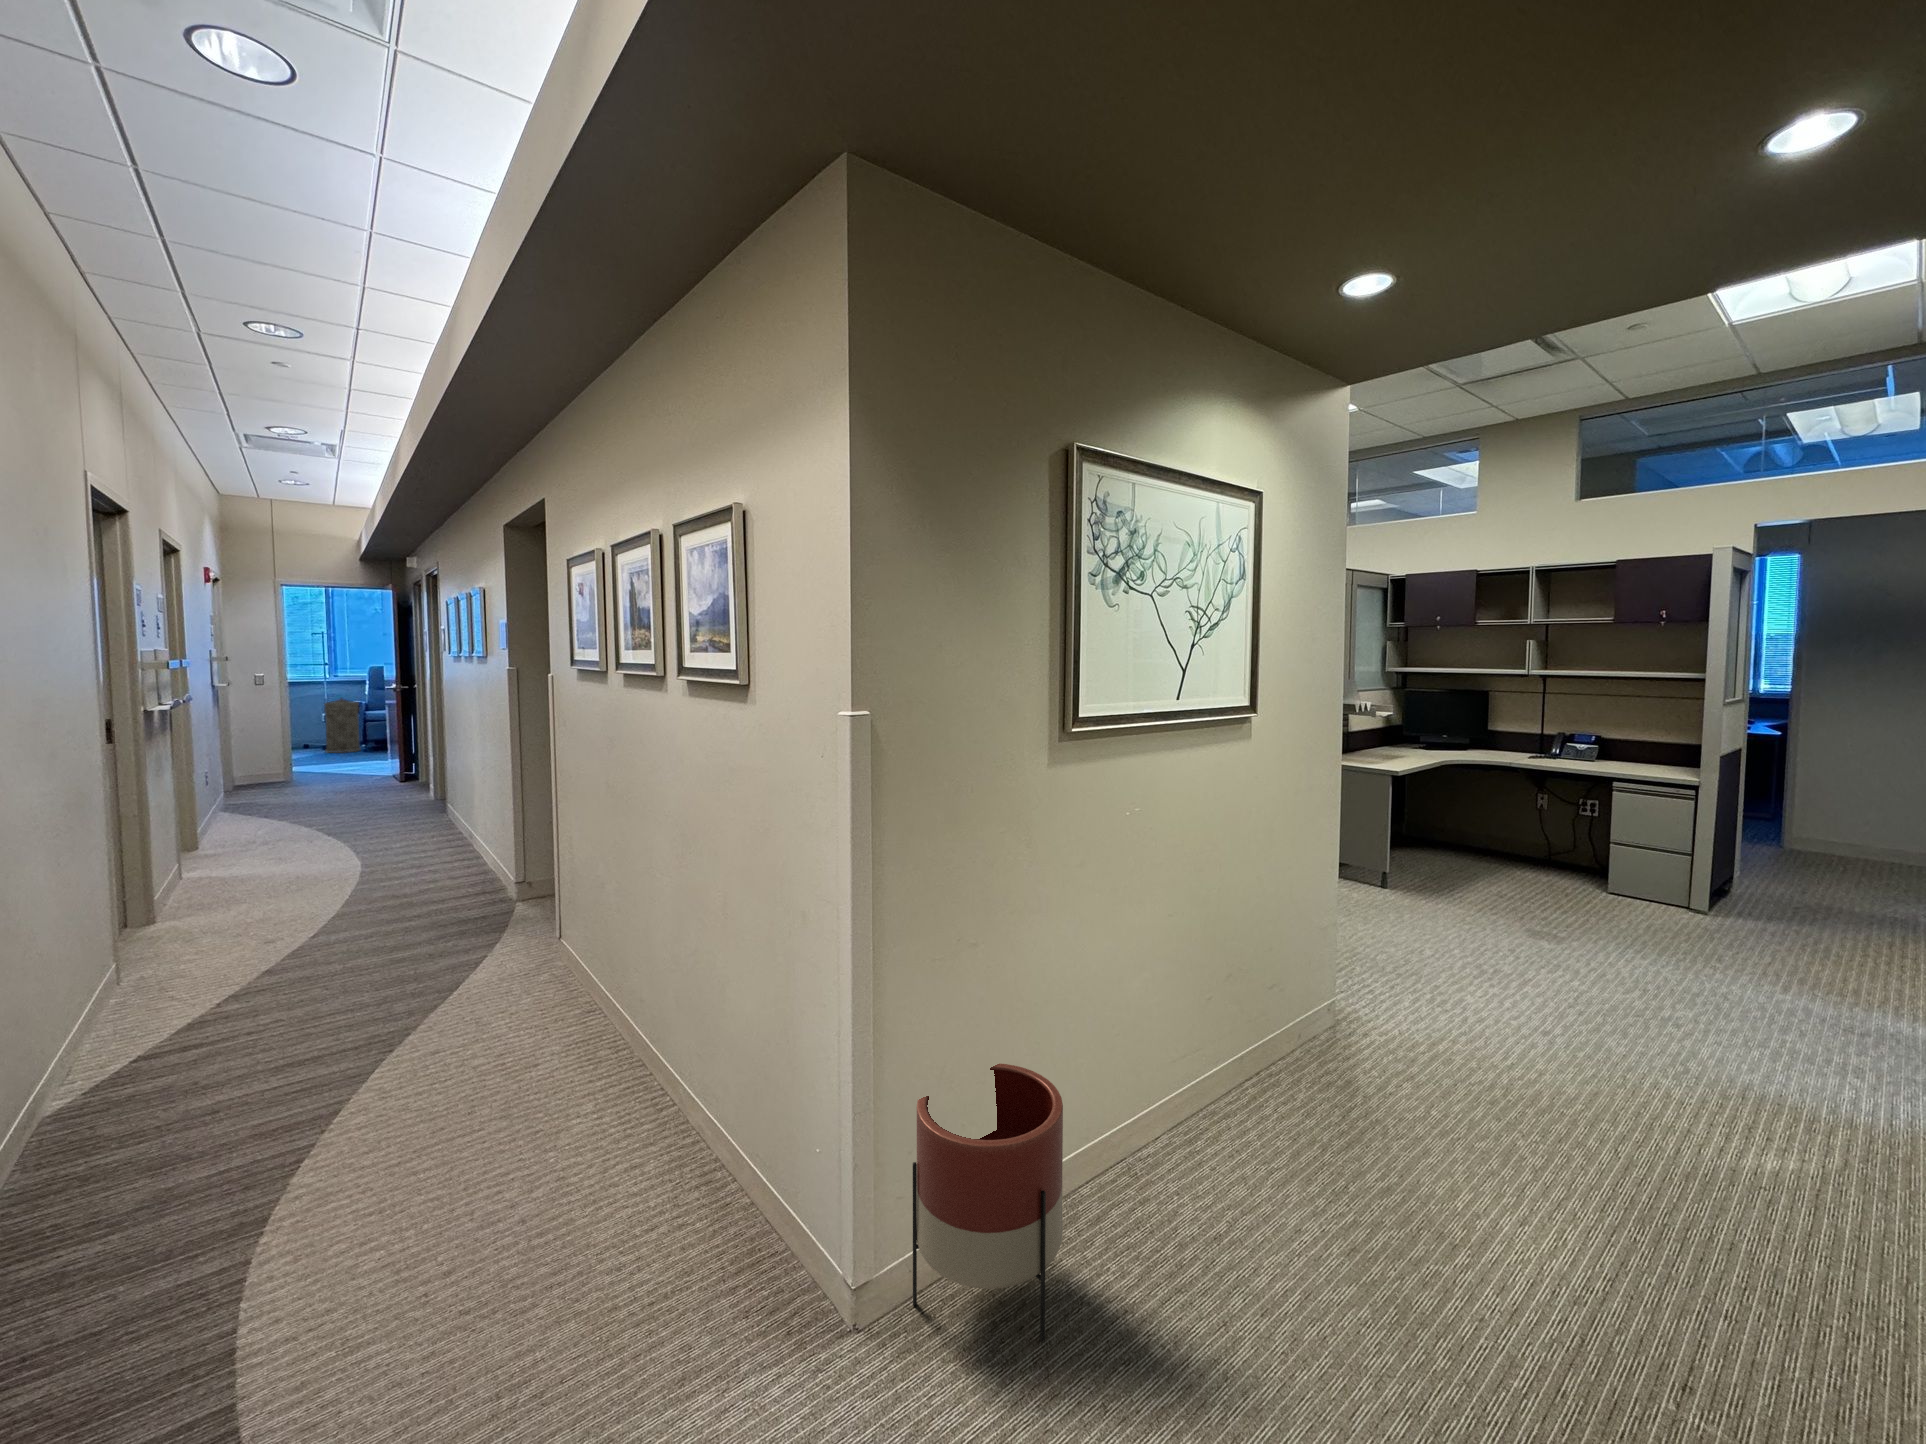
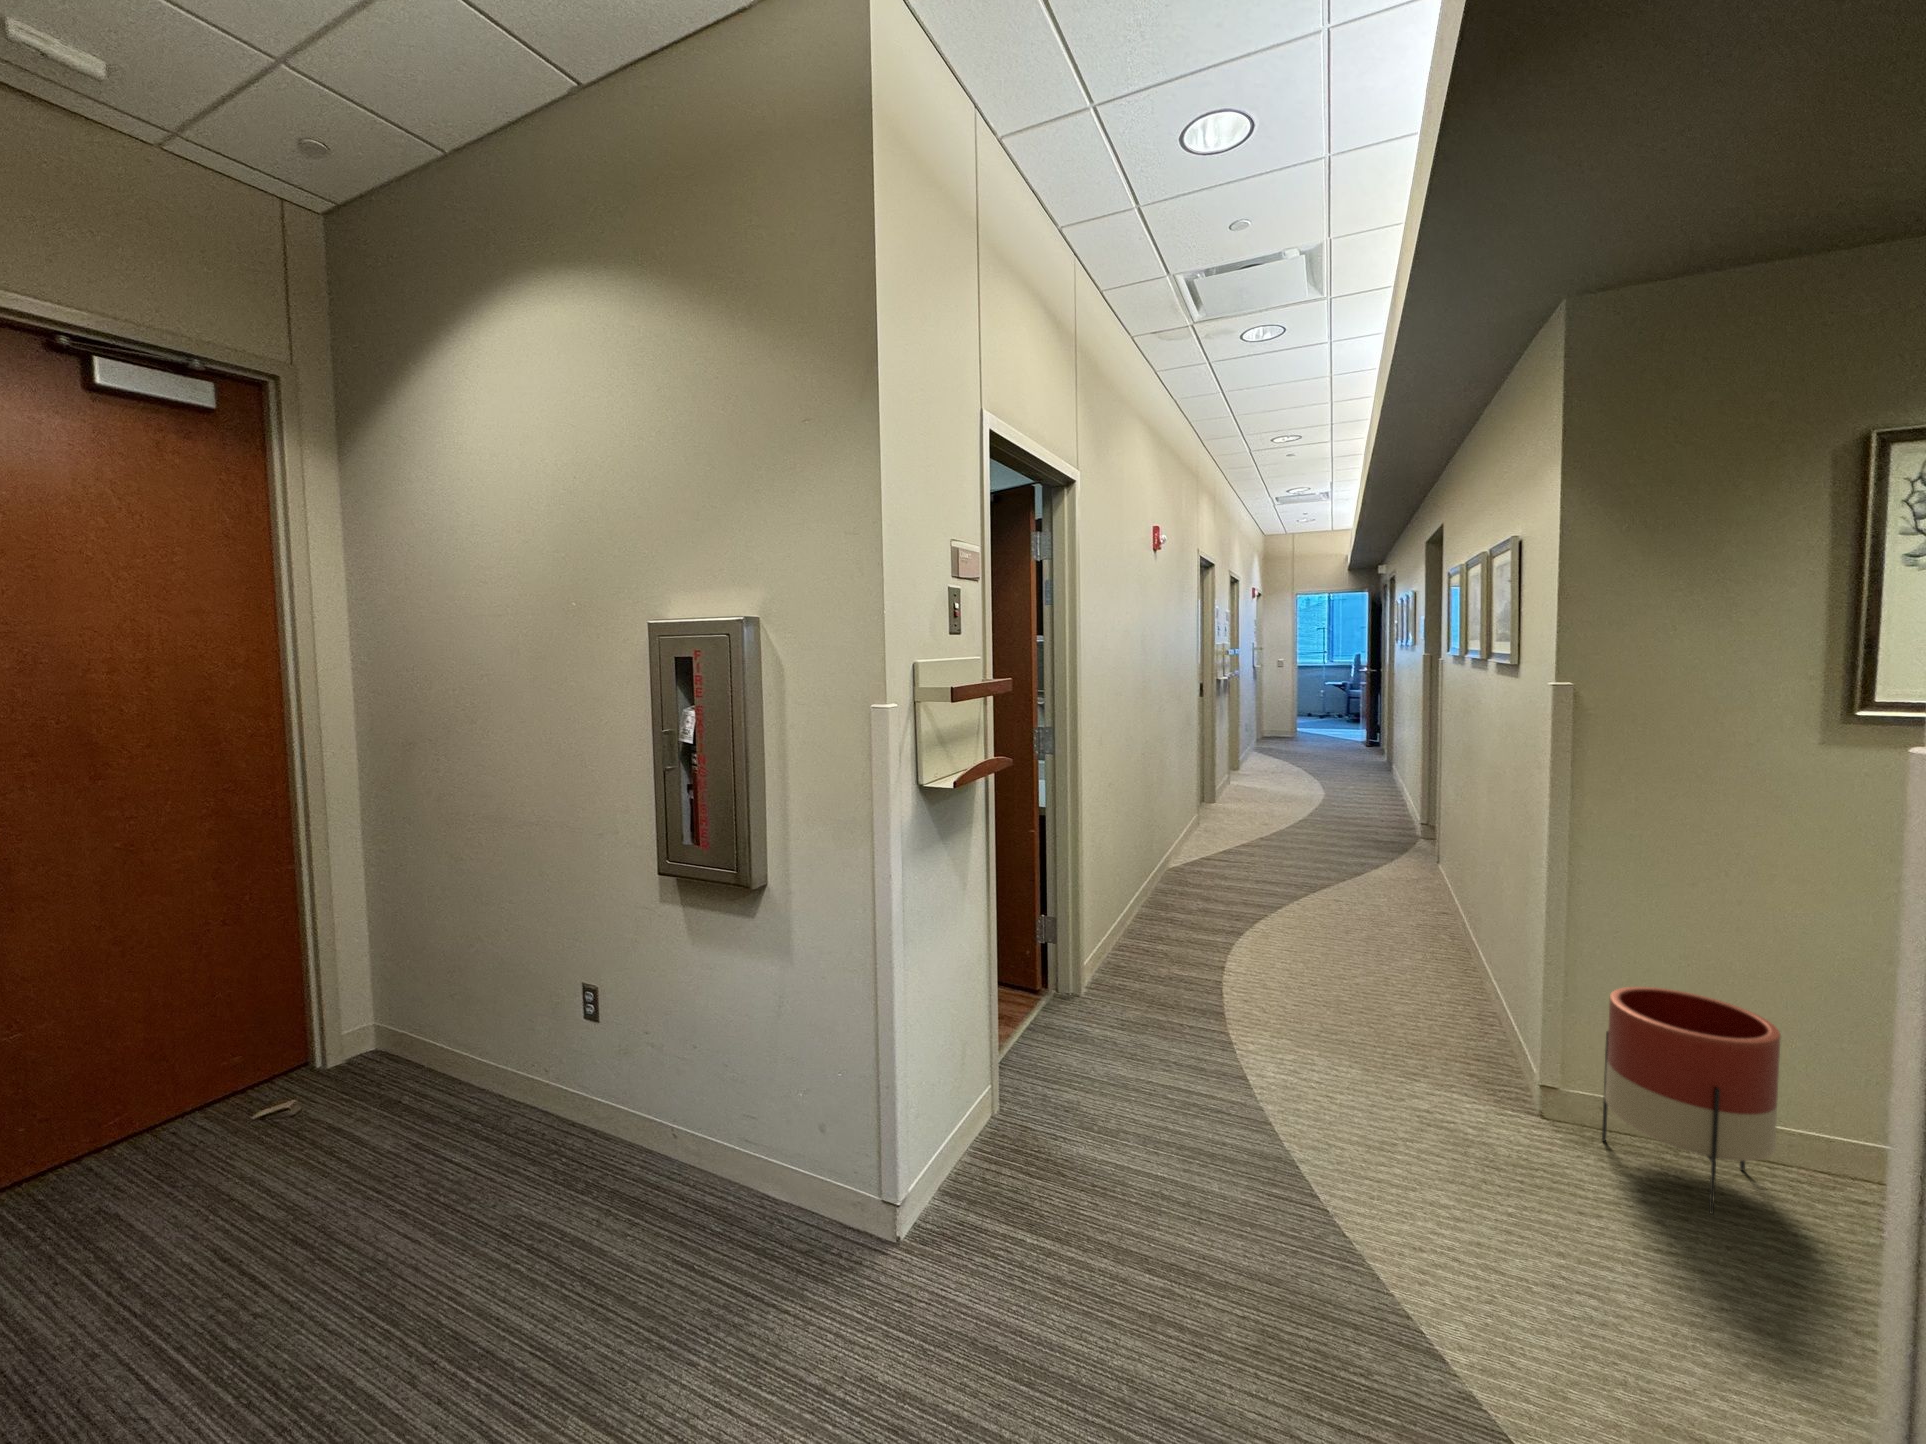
trash can: present [324,698,361,753] -> none [1321,679,1346,722]

